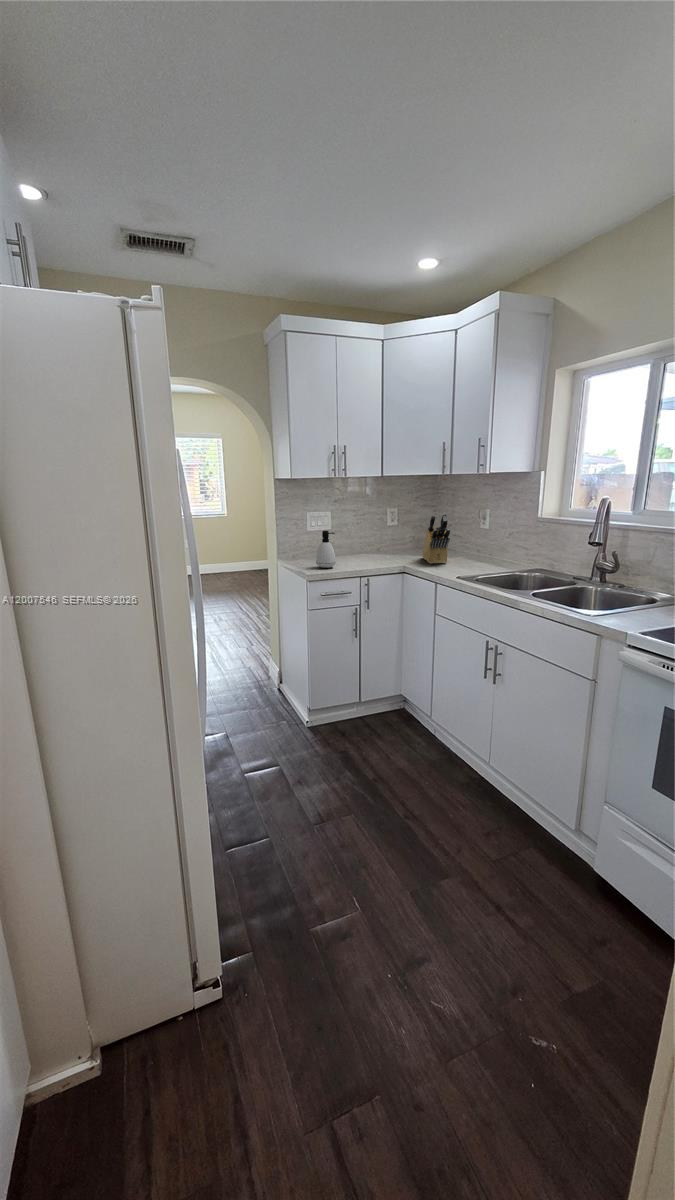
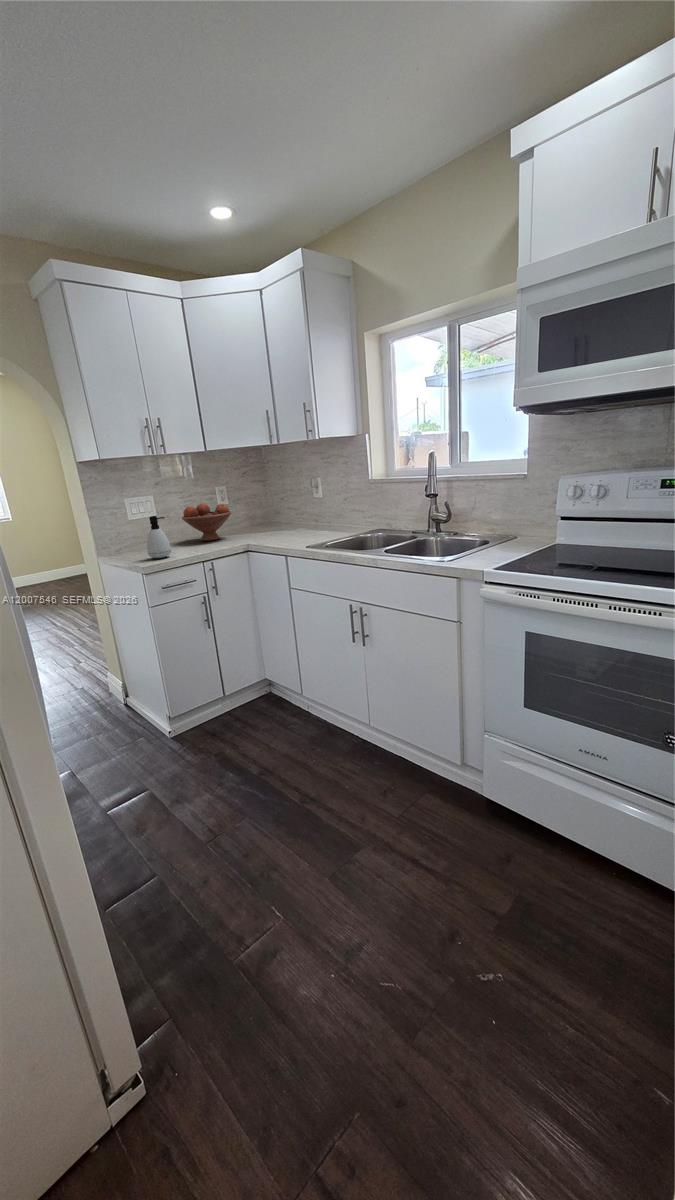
knife block: present [422,513,450,564] -> none [262,484,290,539]
fruit bowl: none [352,523,397,557] -> present [182,504,231,541]

